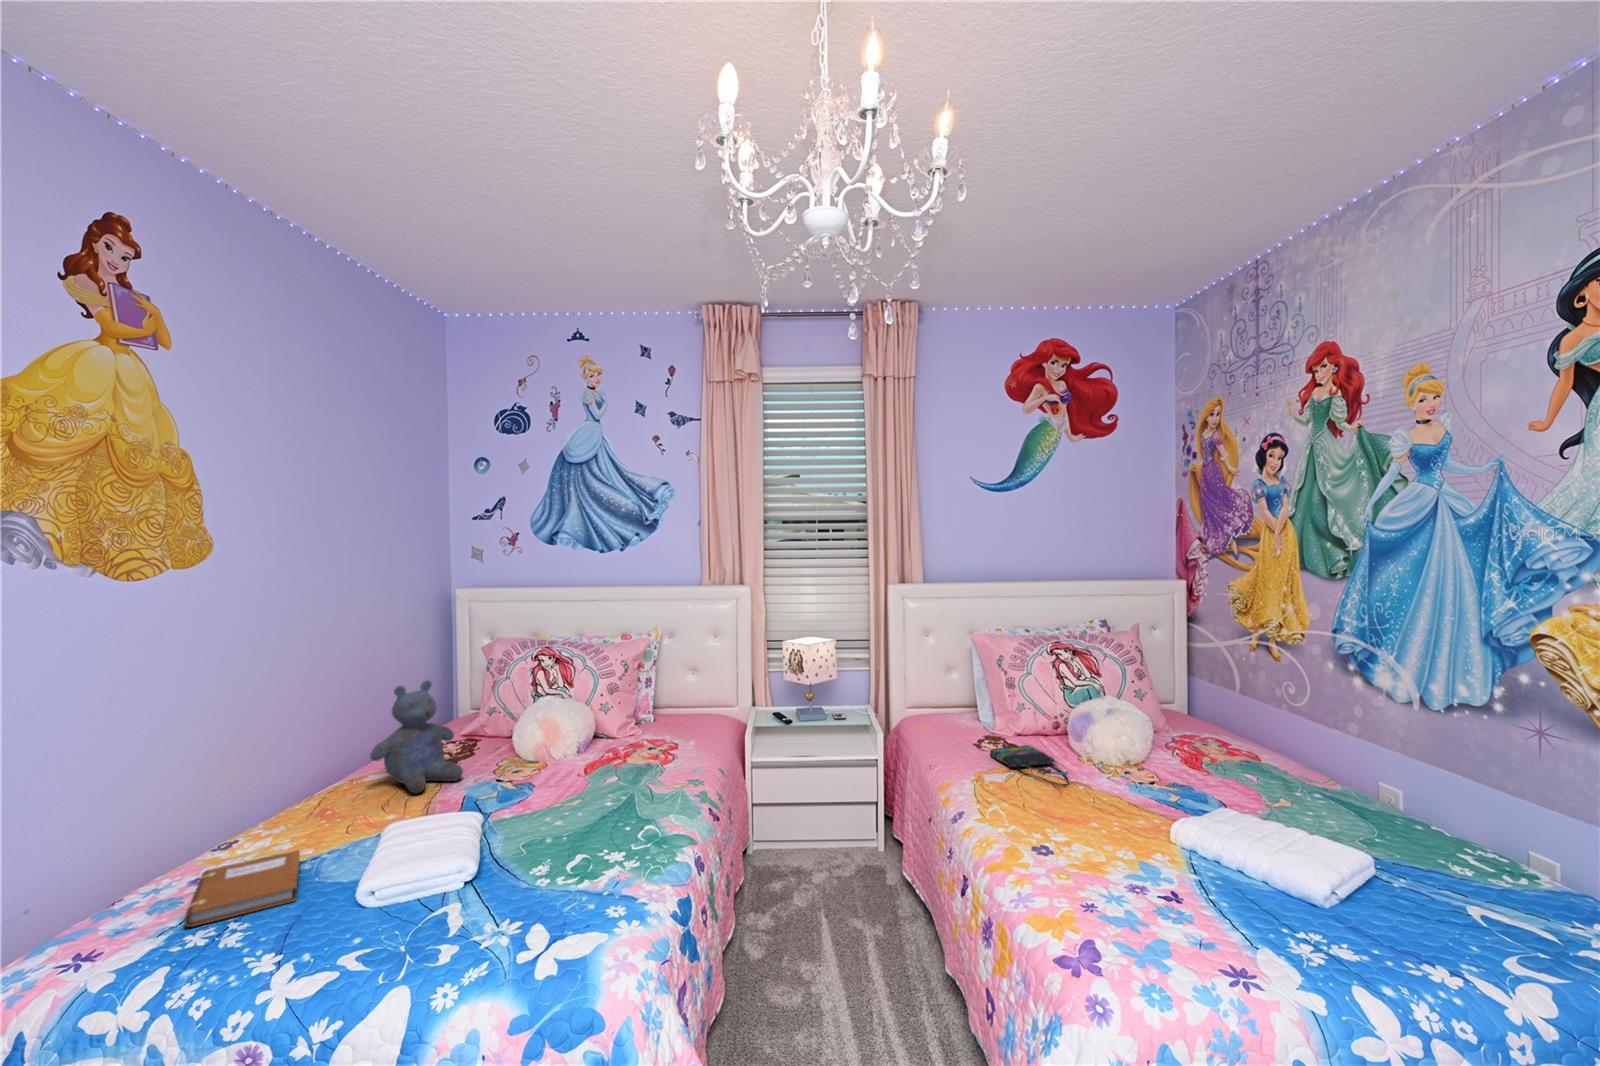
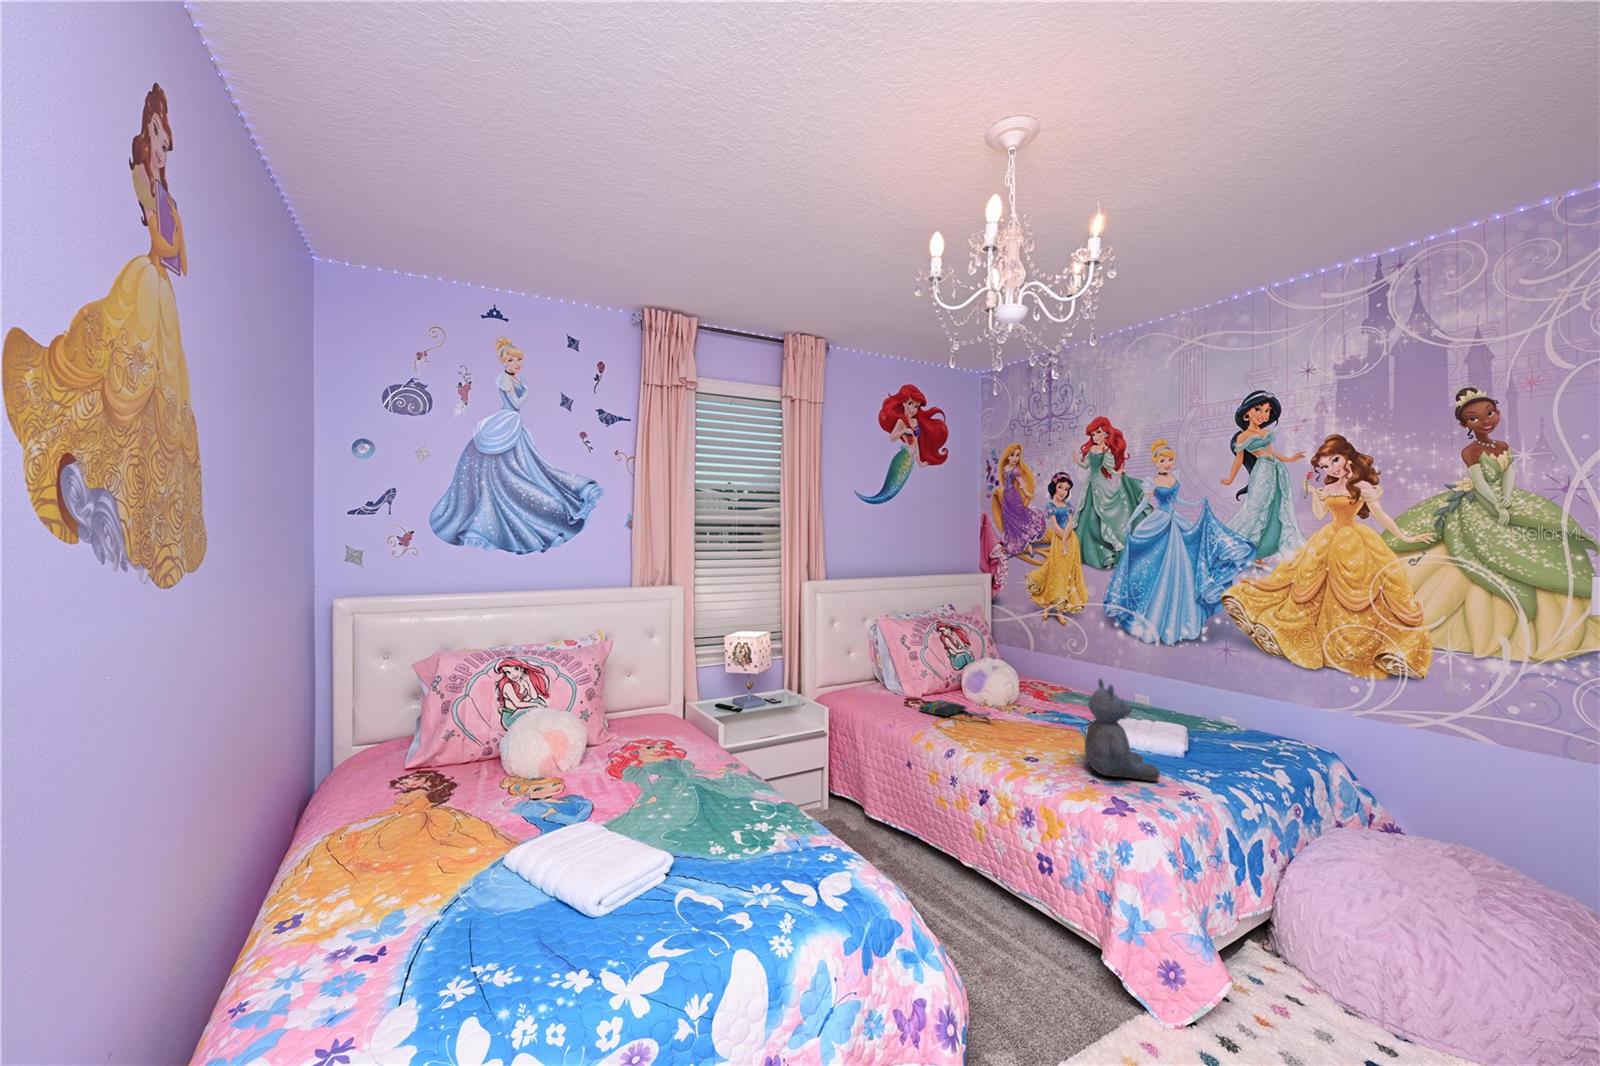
stuffed bear: present [370,680,463,793] -> present [1085,679,1160,781]
notebook: present [184,850,300,927] -> none [368,889,521,979]

